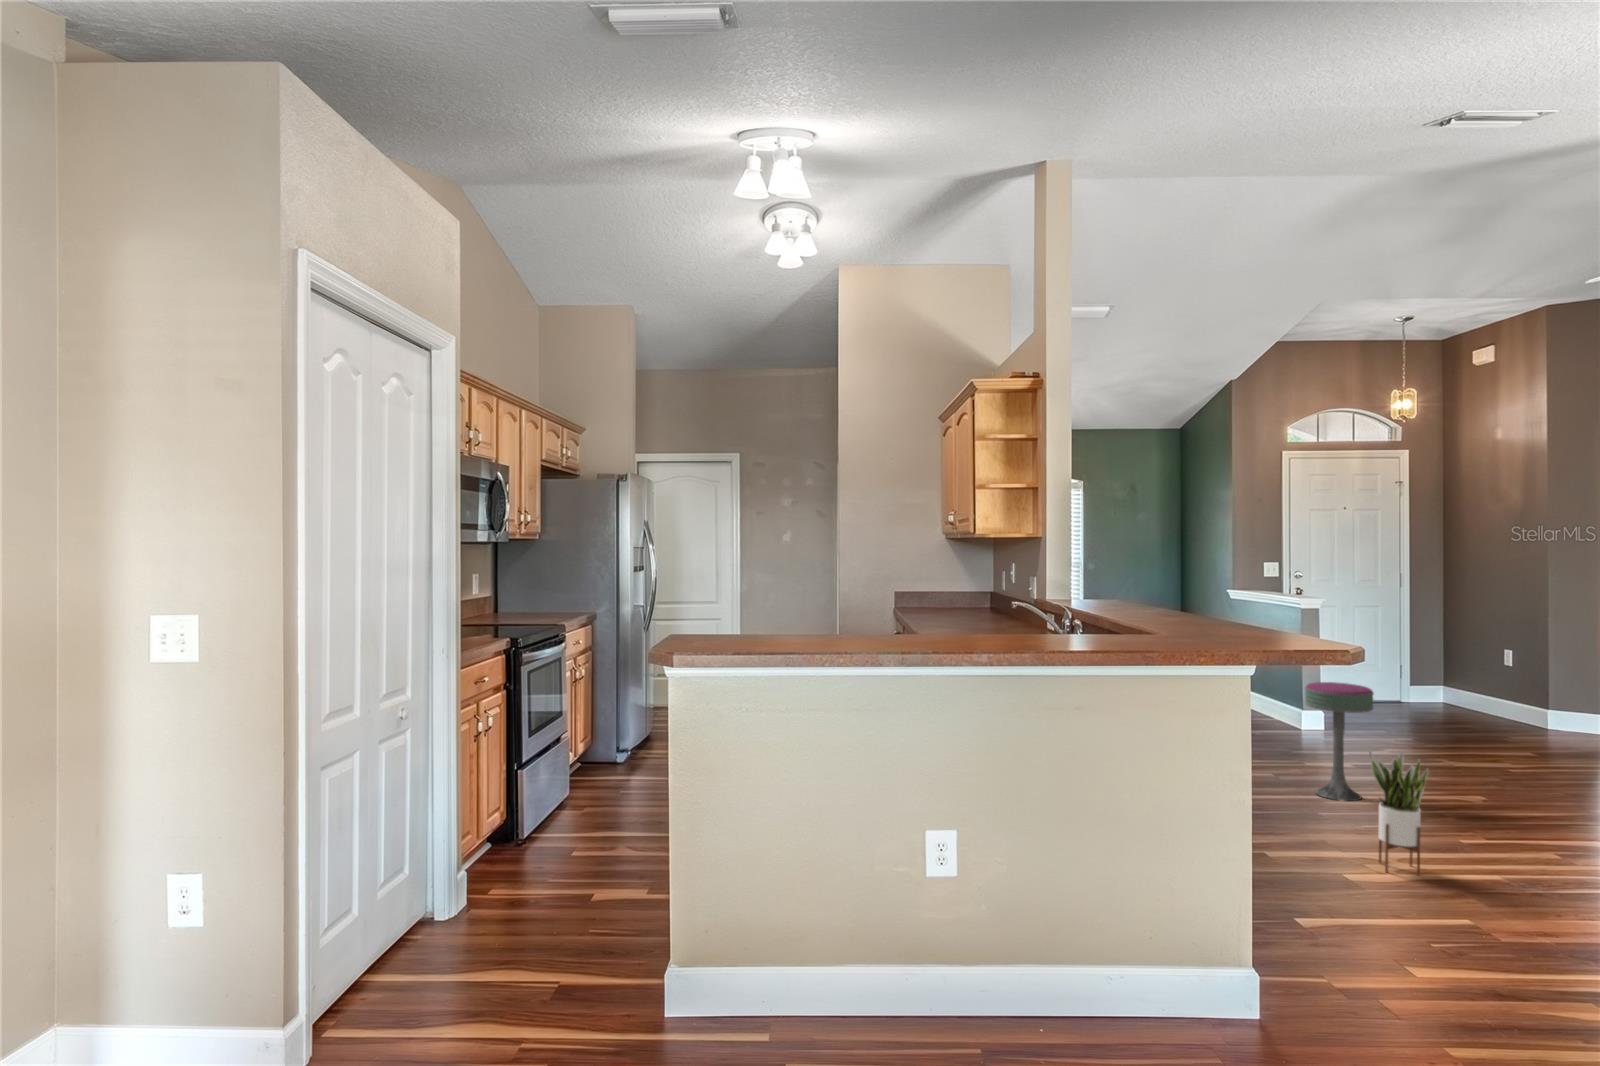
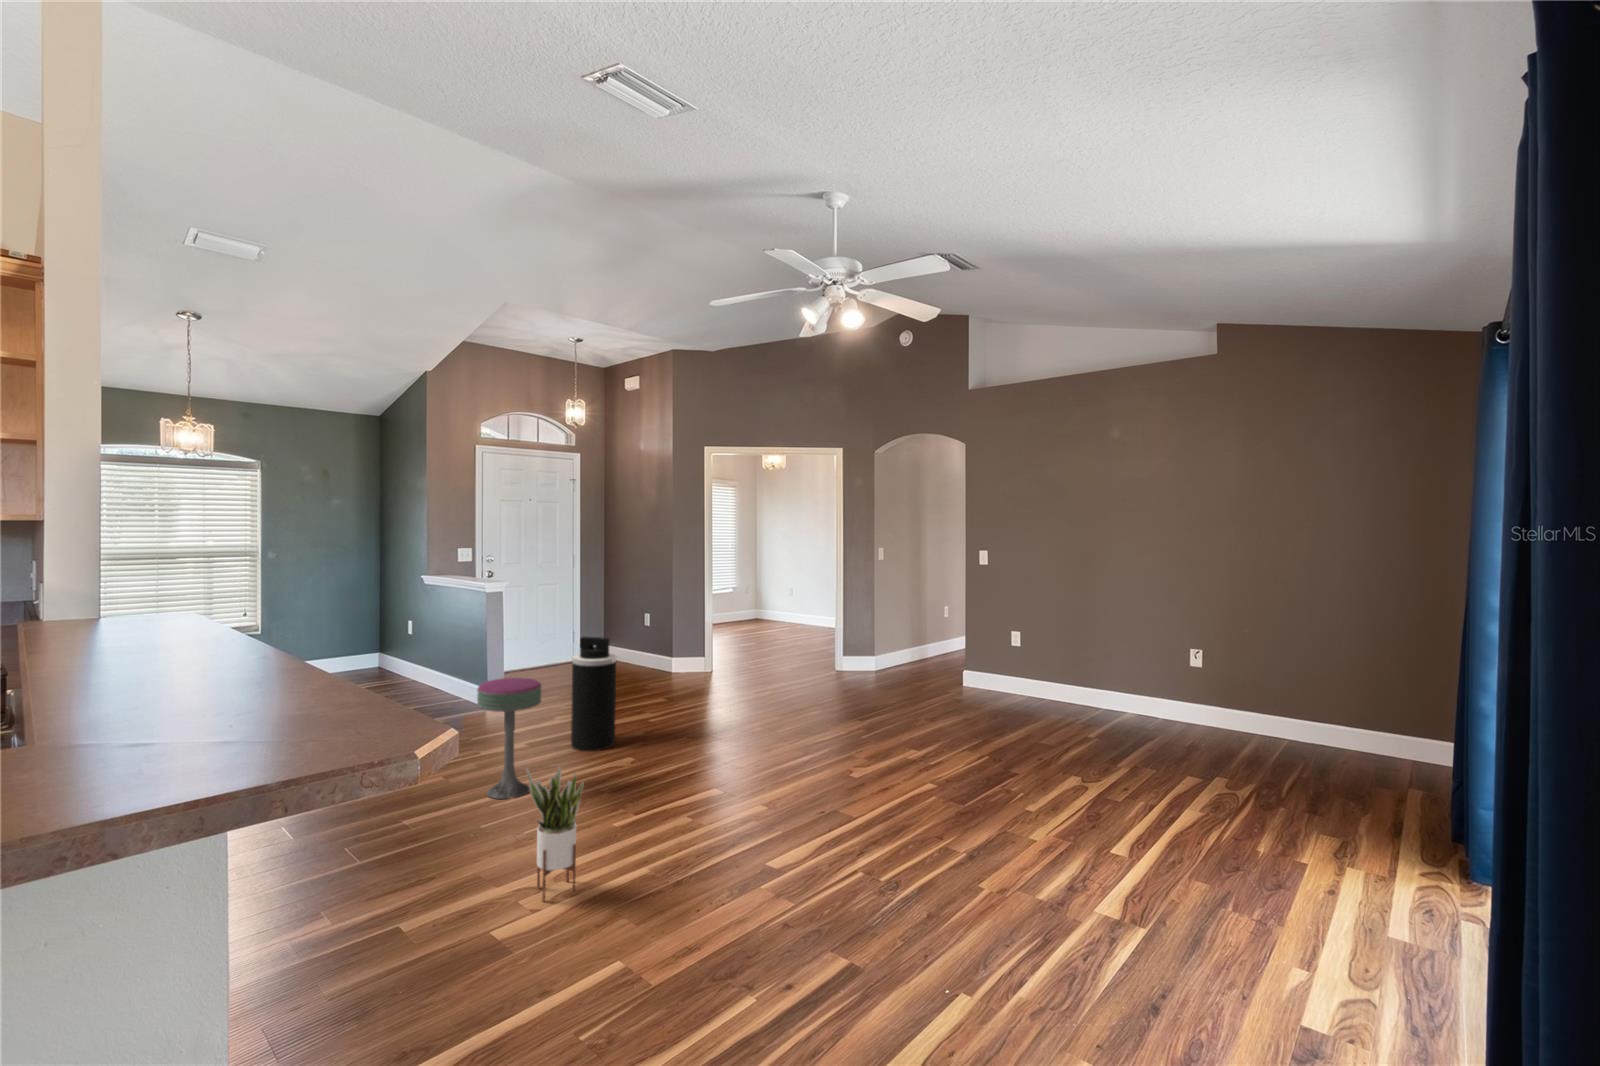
trash can: none [1406,654,1464,783] -> present [571,637,616,751]

